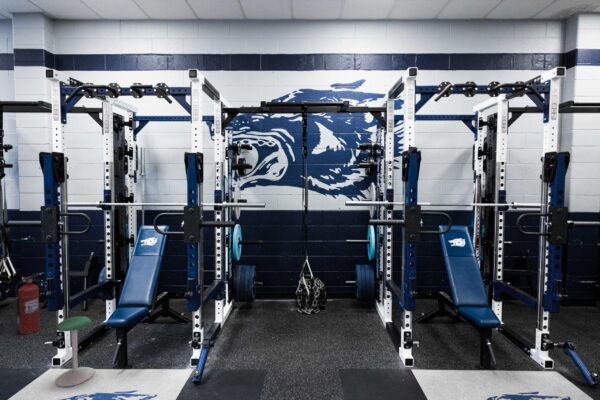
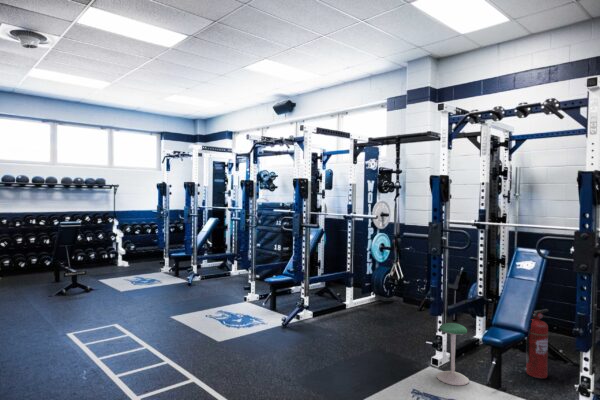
fire extinguisher: present [15,274,40,334] -> present [526,309,548,378]

